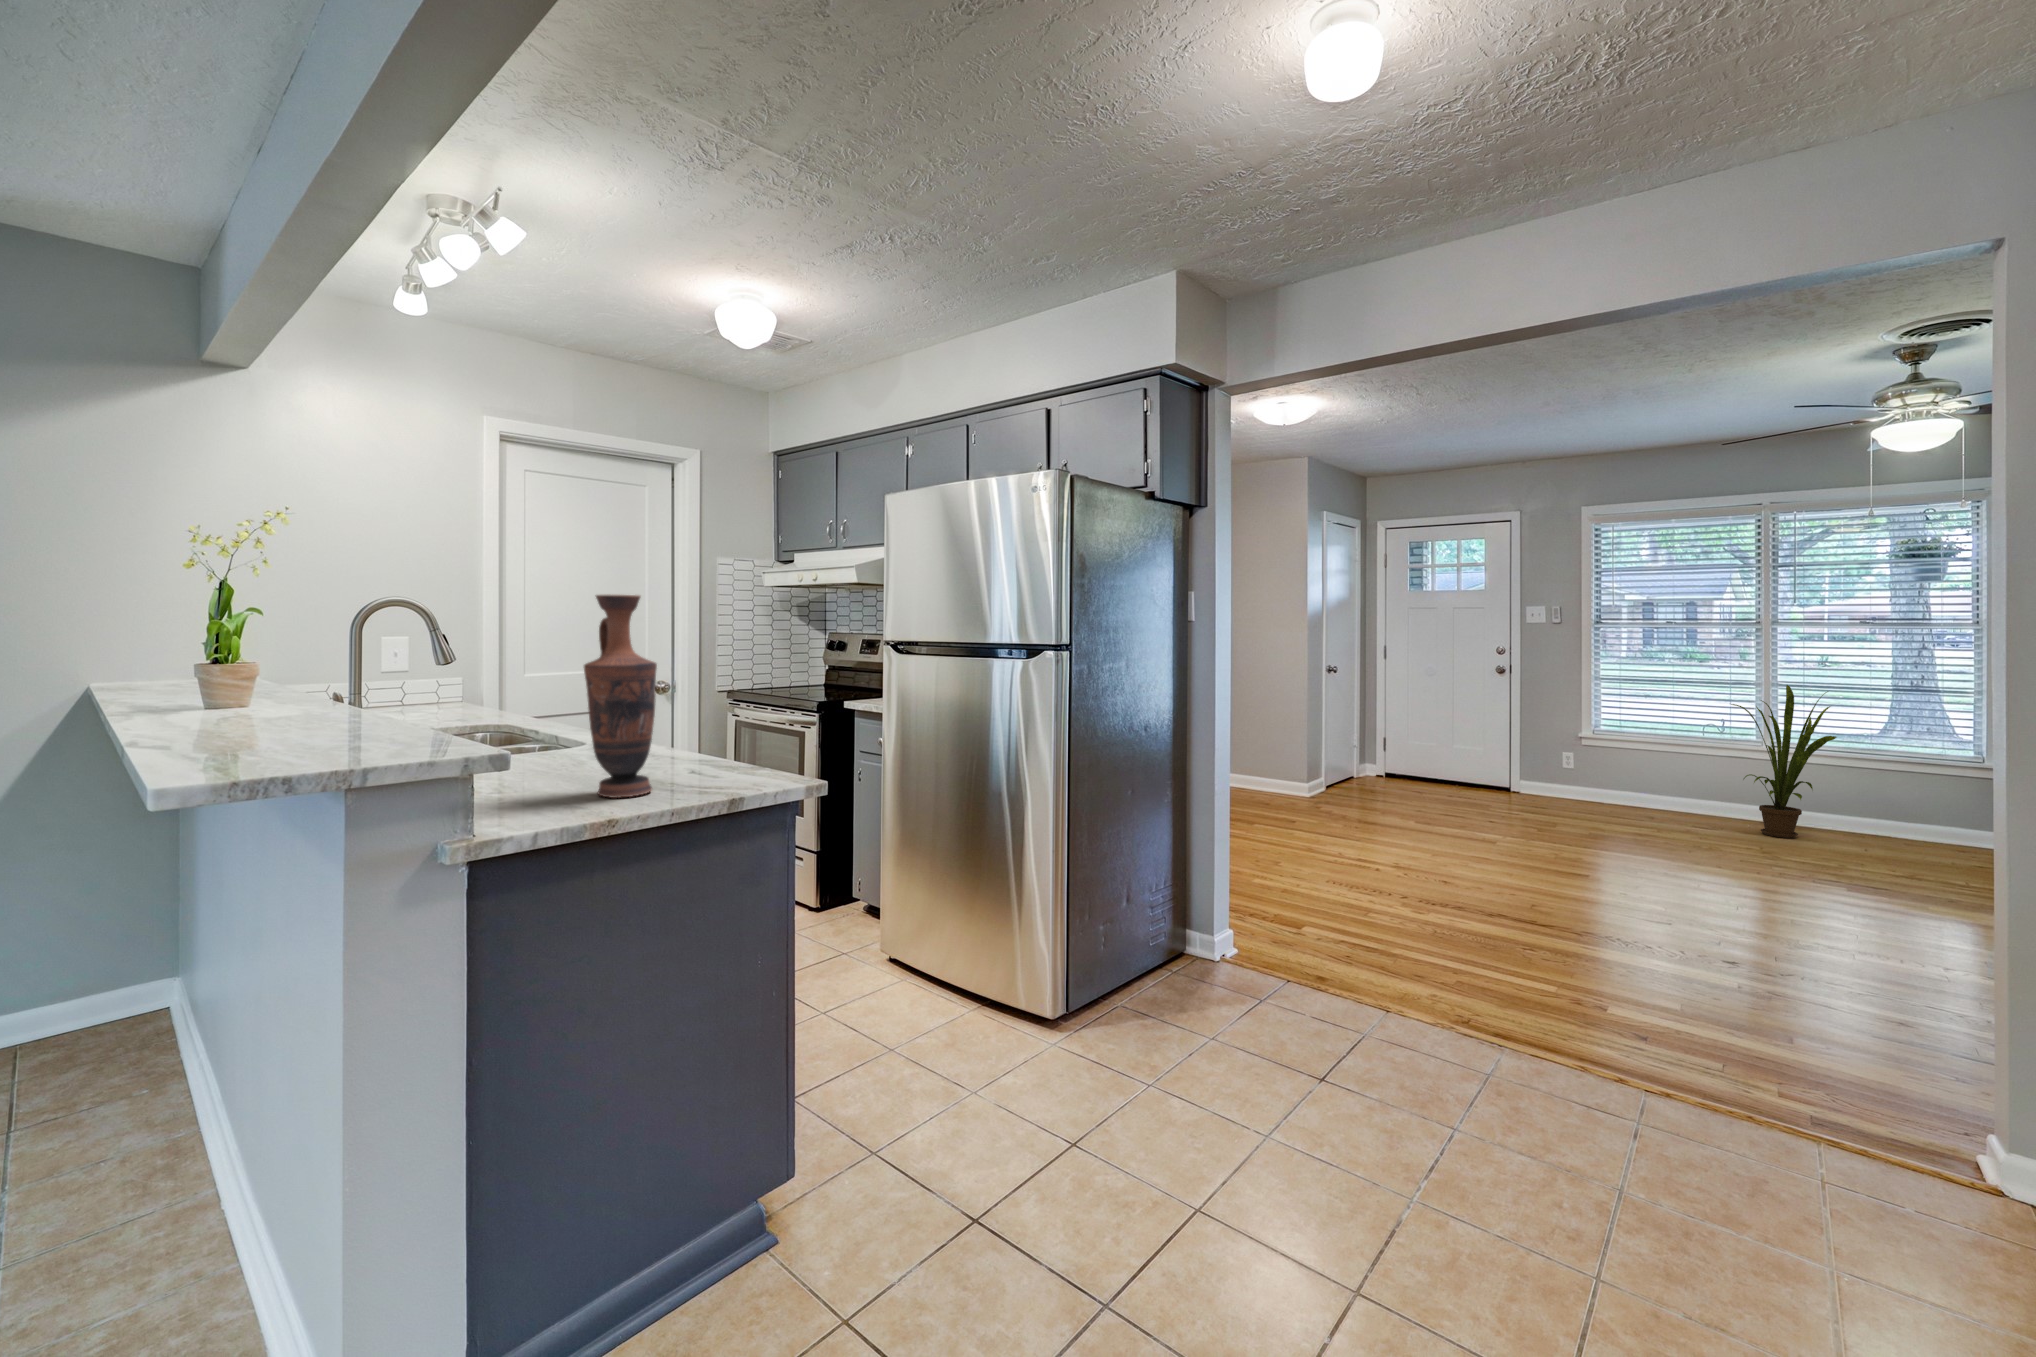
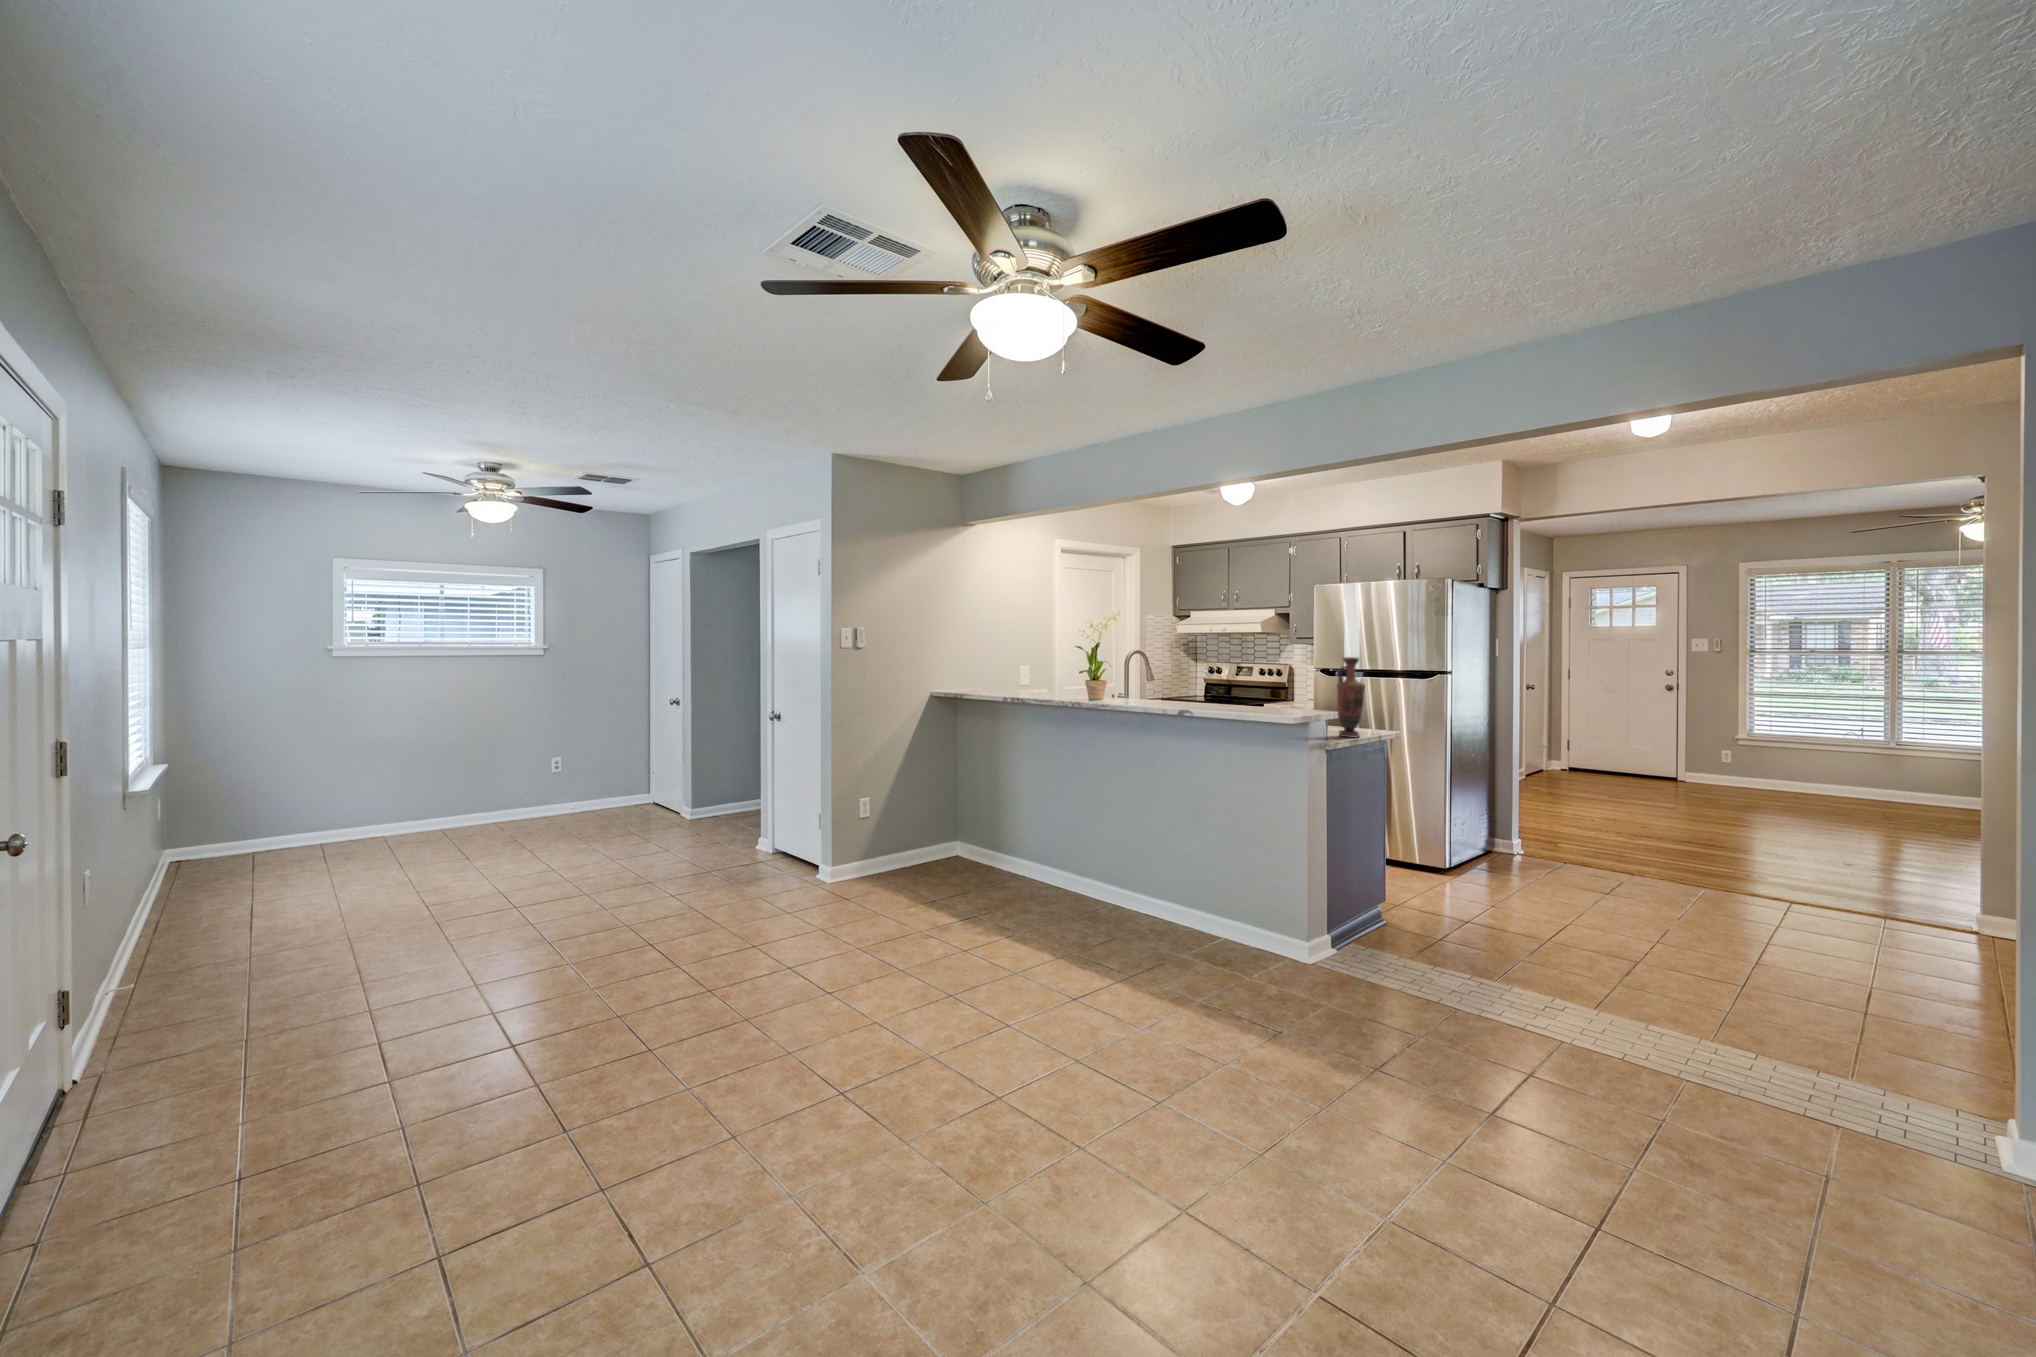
house plant: present [1731,685,1837,838] -> none [1859,700,1950,813]

